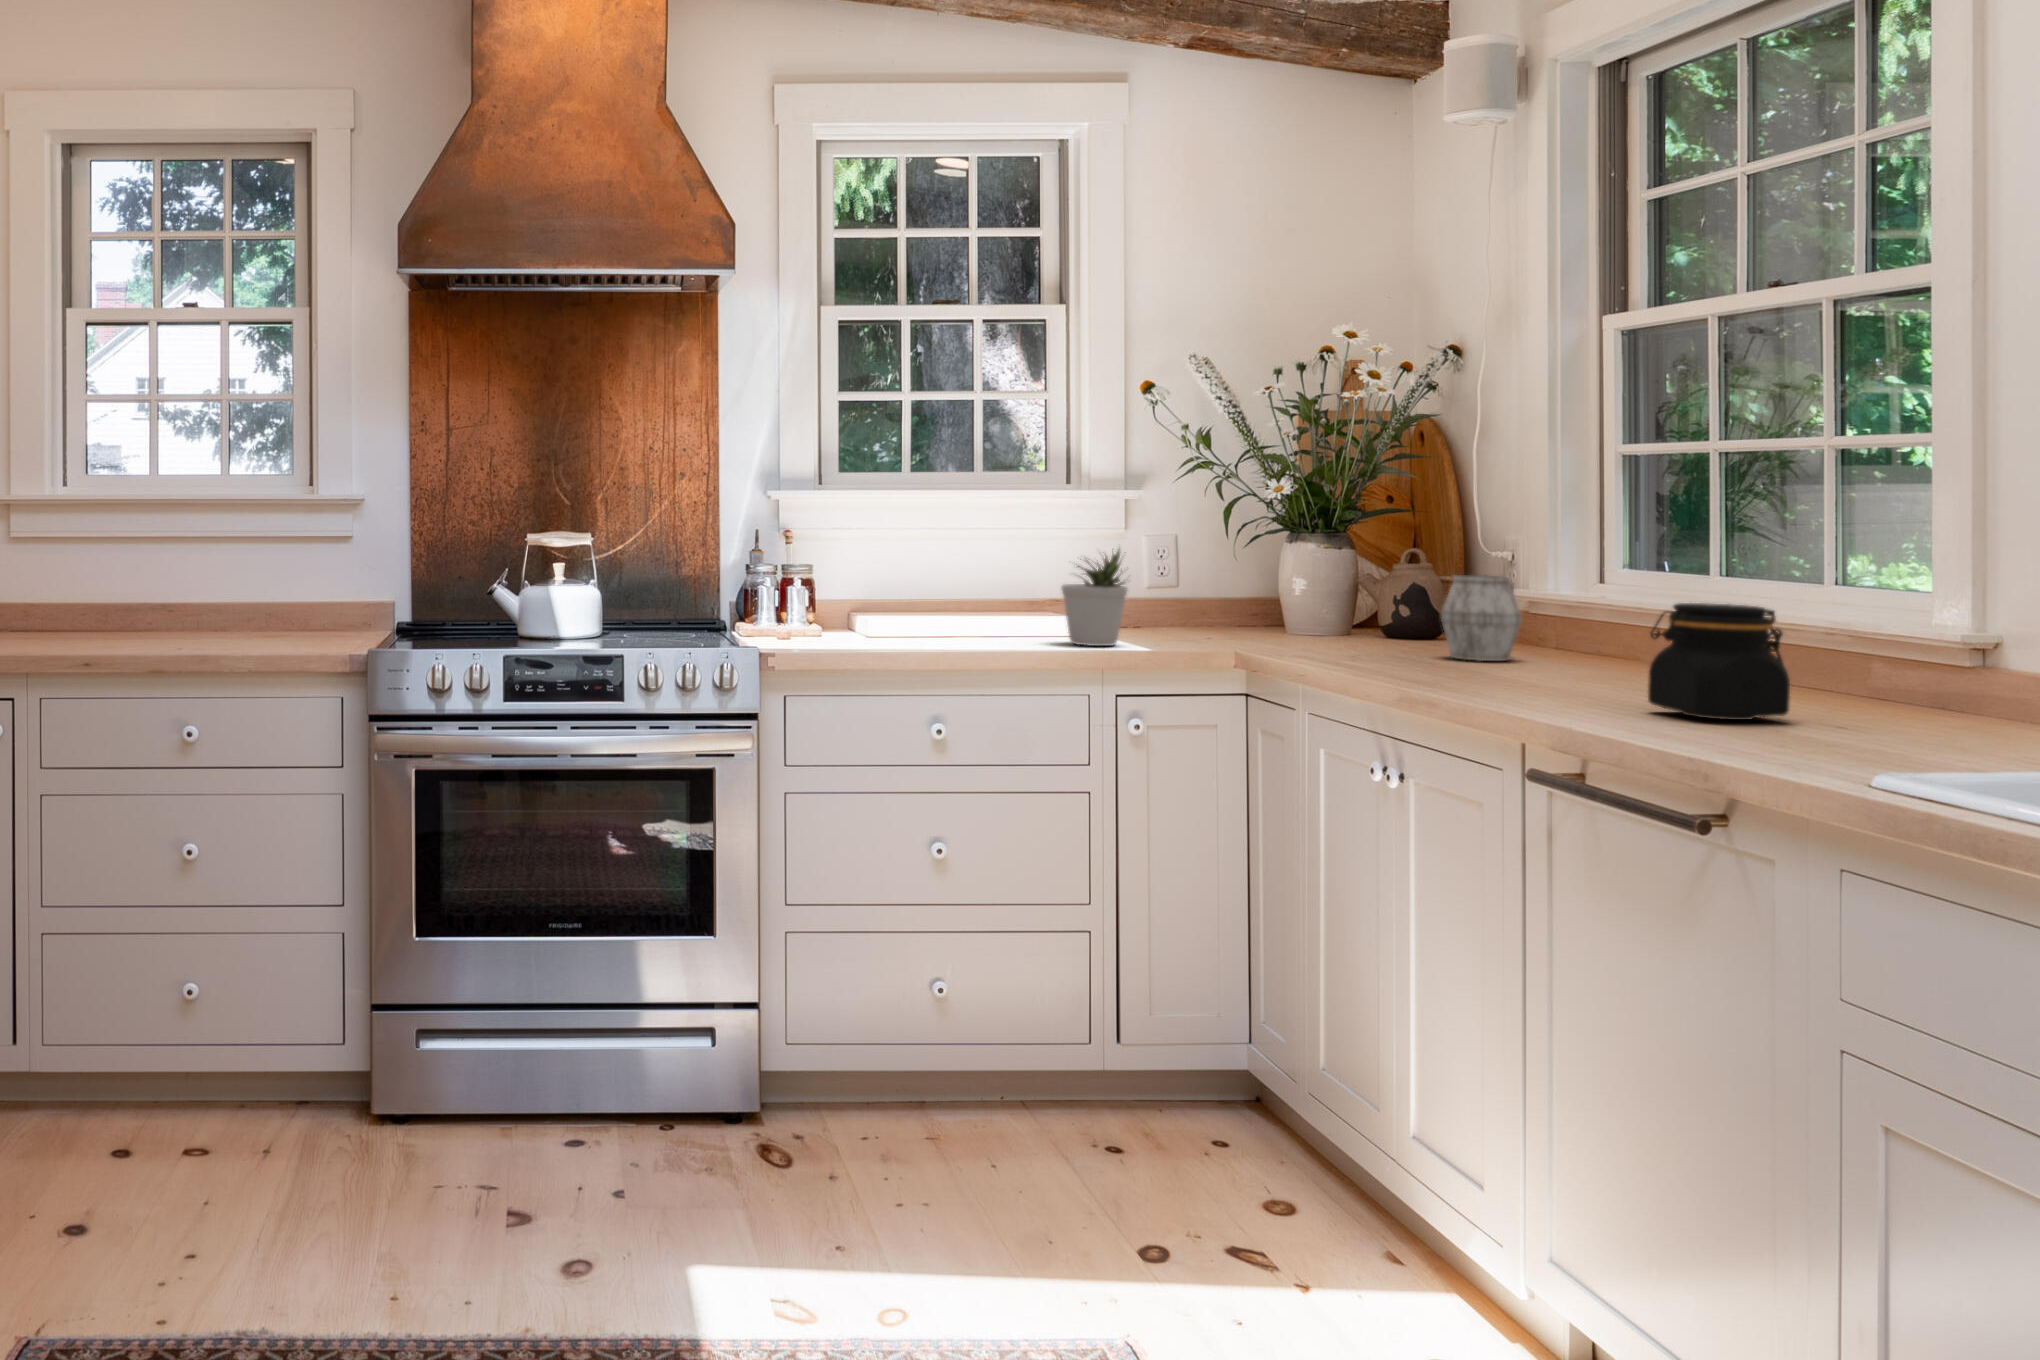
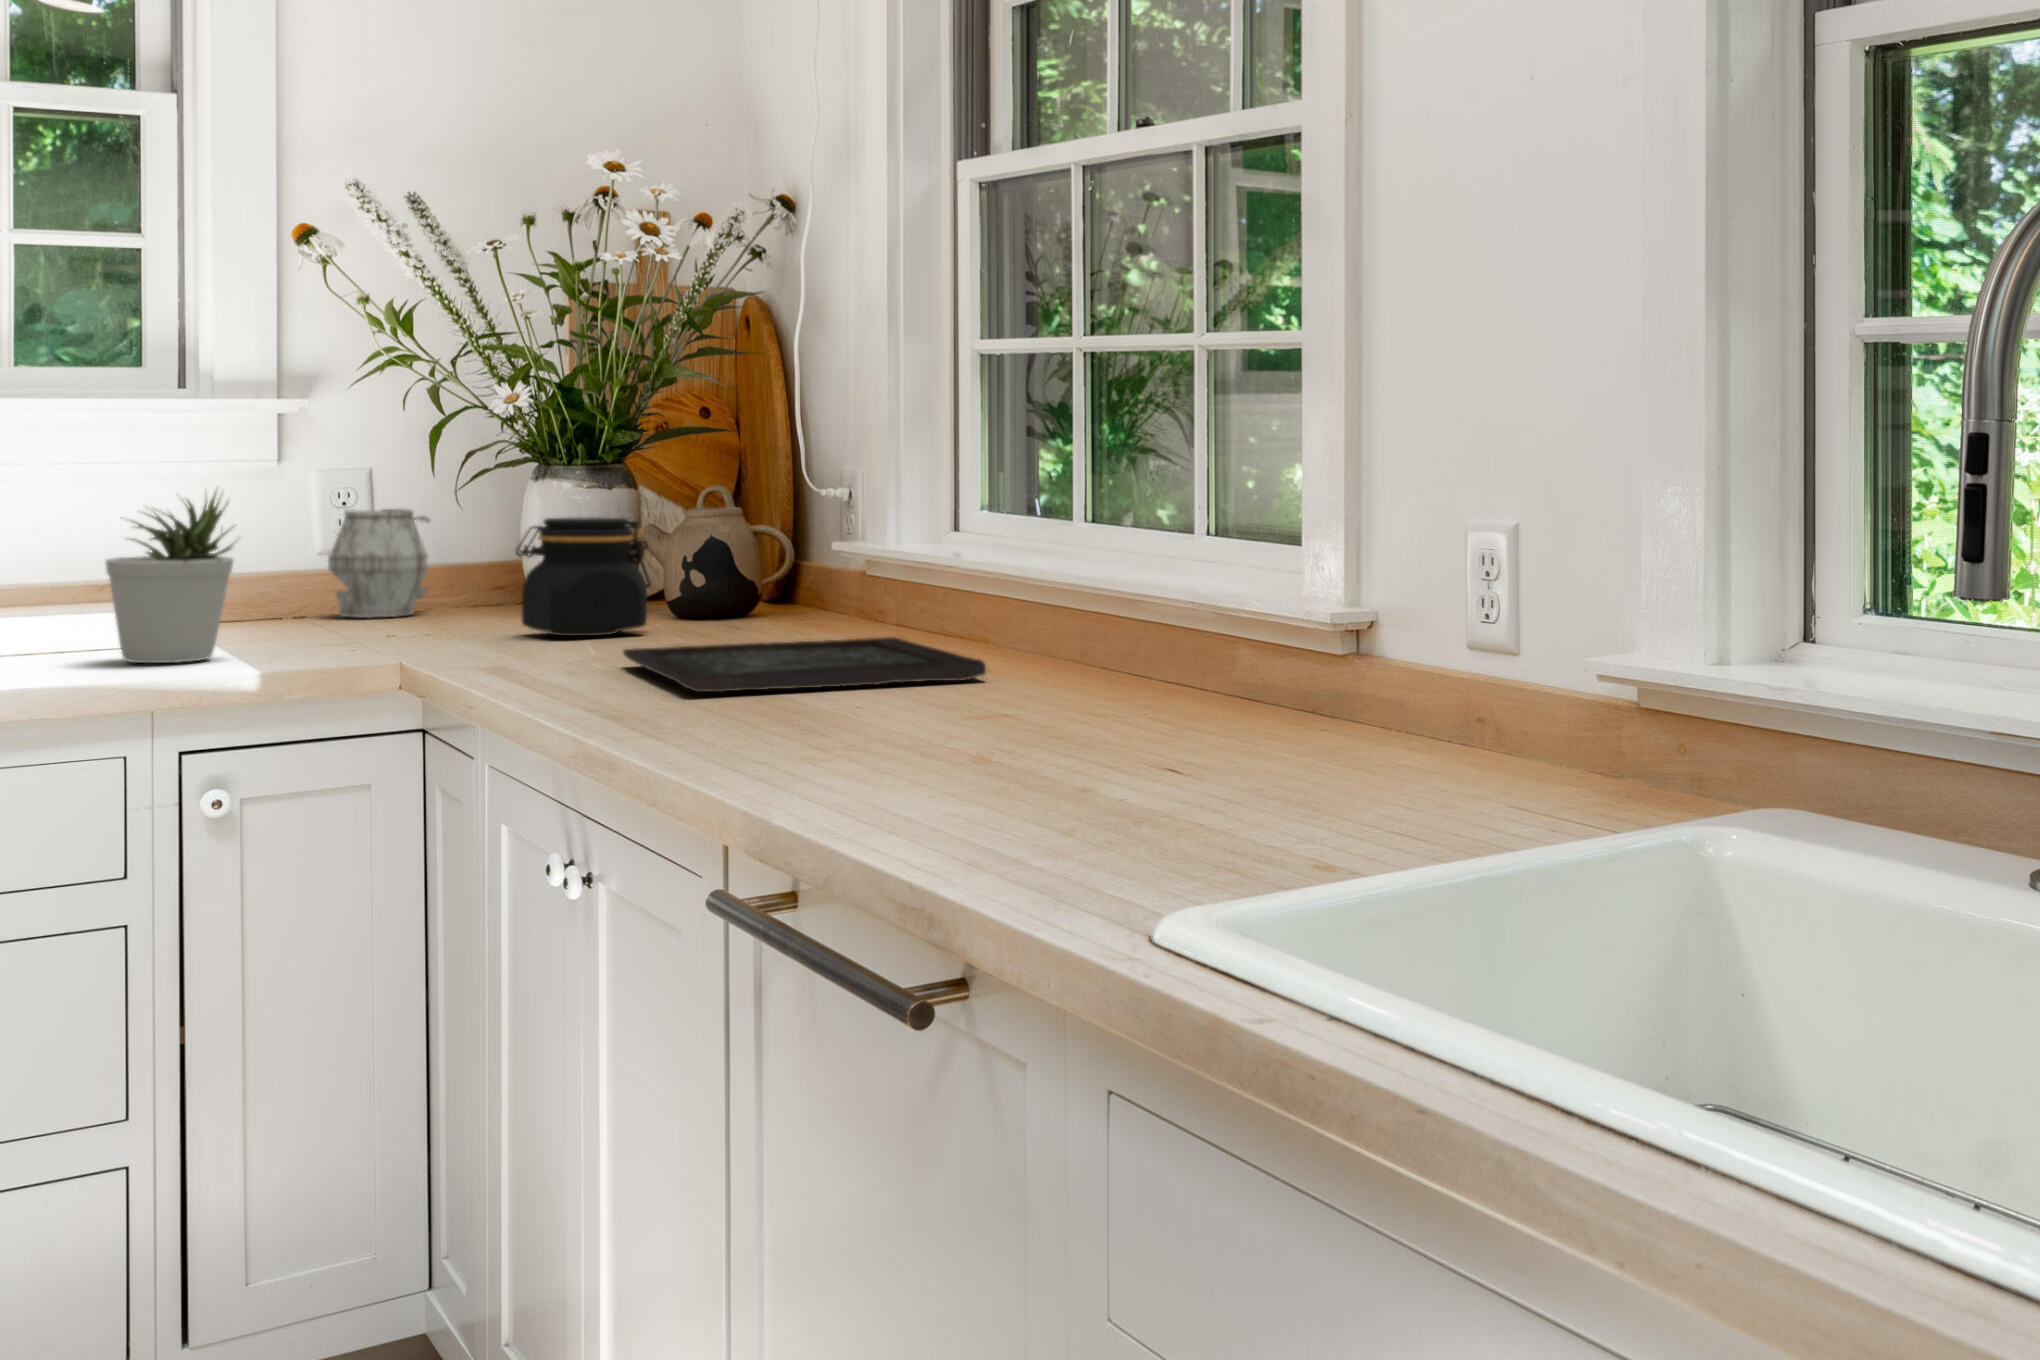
mug: present [1441,575,1521,661] -> present [328,509,430,618]
jar: present [1648,603,1790,720] -> present [516,517,651,636]
tray: none [1375,655,1658,693] -> present [623,637,986,692]

